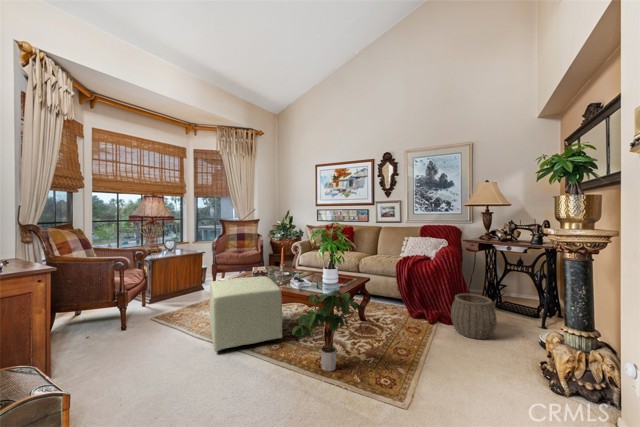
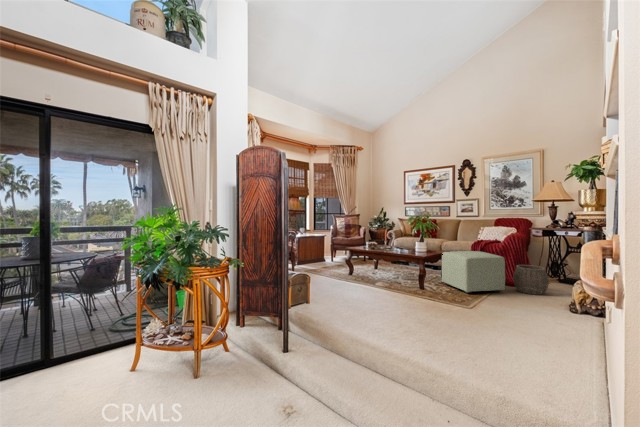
ottoman: present [210,276,282,351] -> present [442,251,505,293]
potted plant: present [292,291,360,371] -> none [402,252,444,298]

